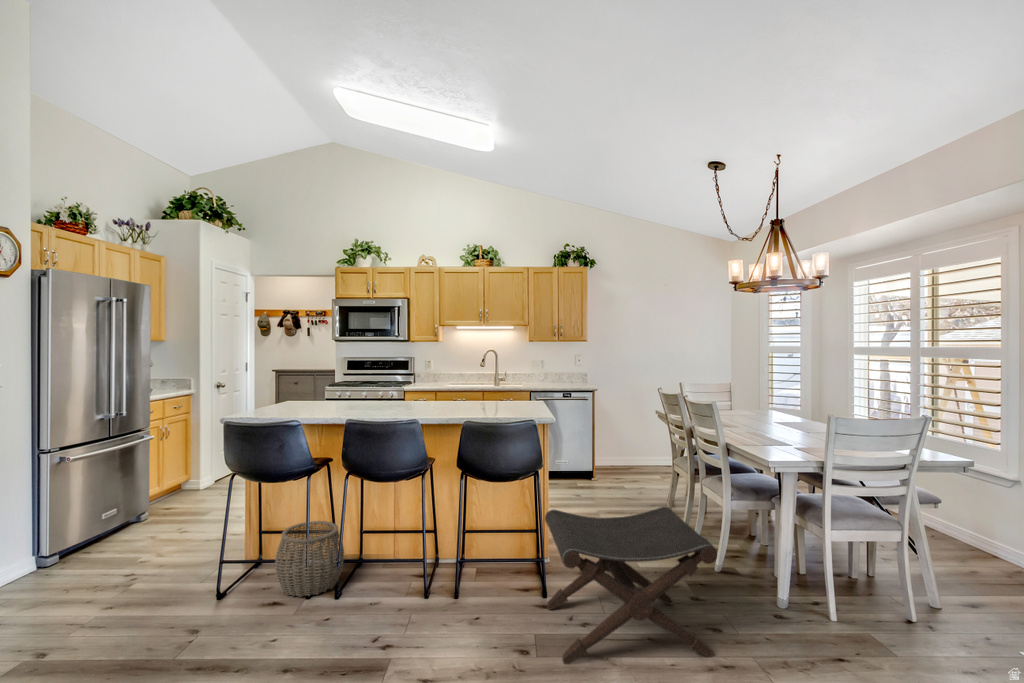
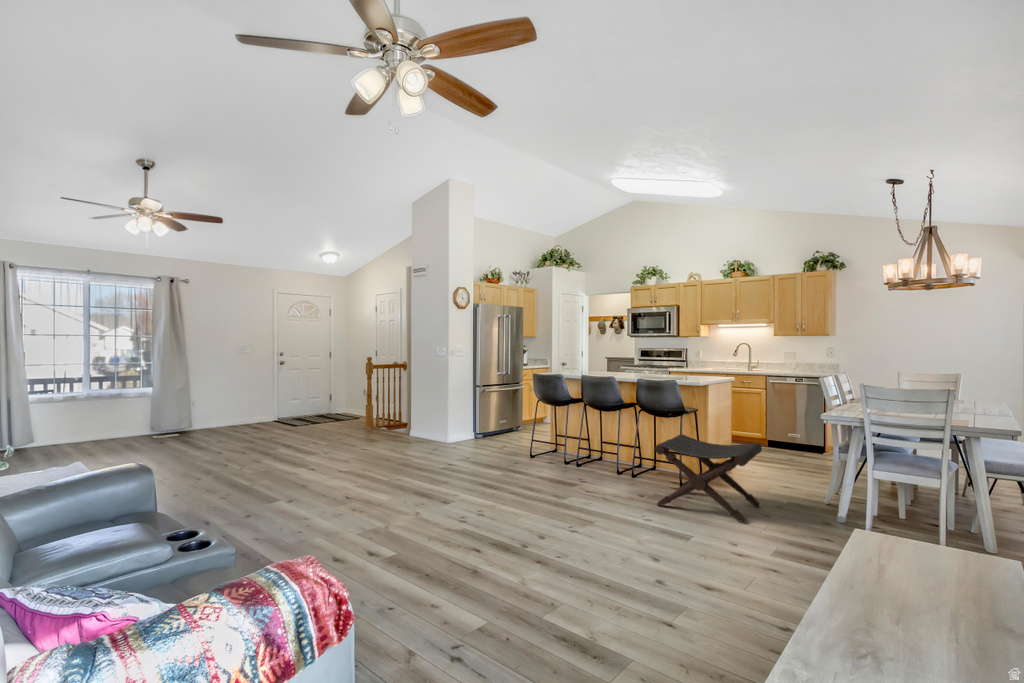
woven basket: present [275,521,344,597] -> none [554,431,588,465]

